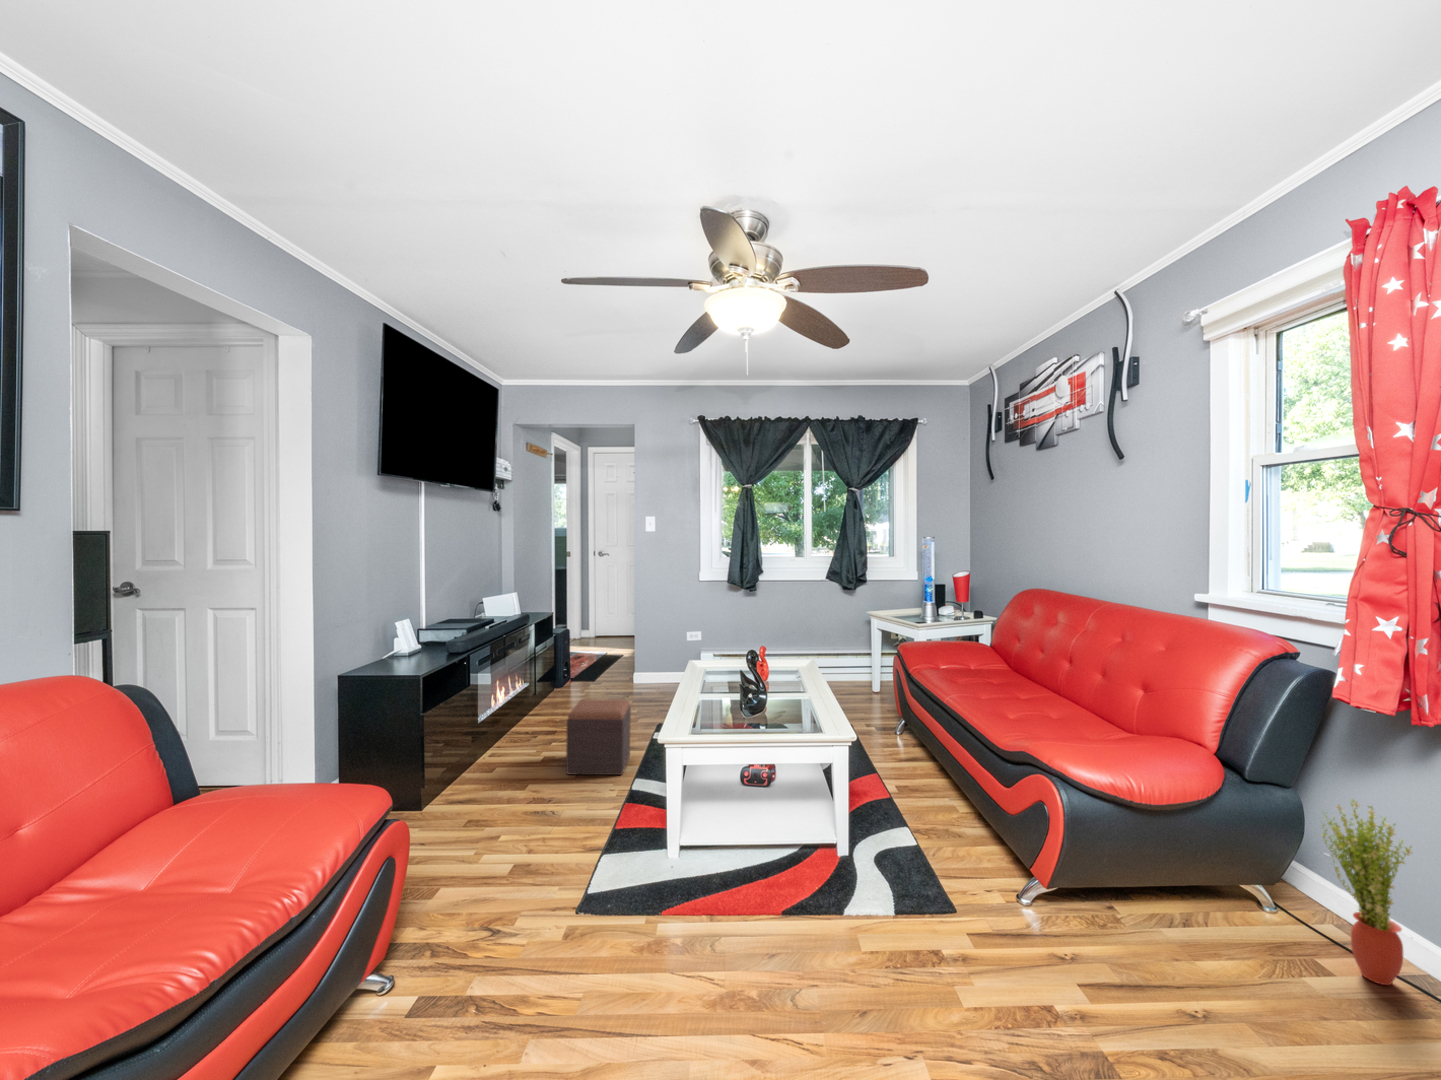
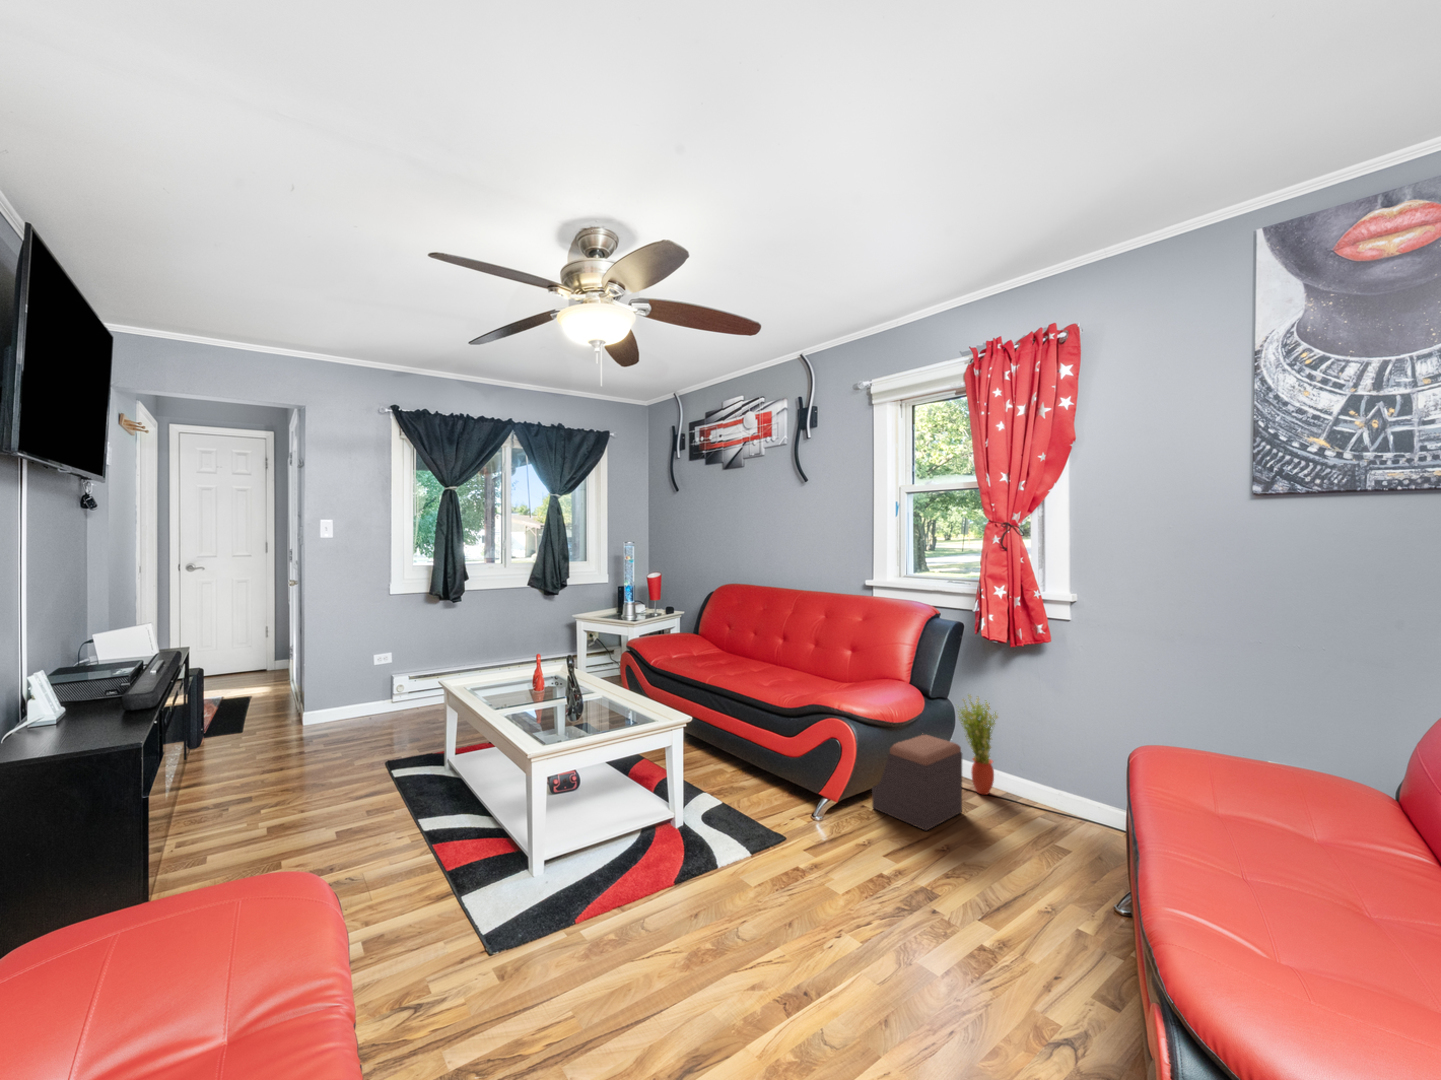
footstool: present [566,700,631,775] -> present [872,735,962,831]

